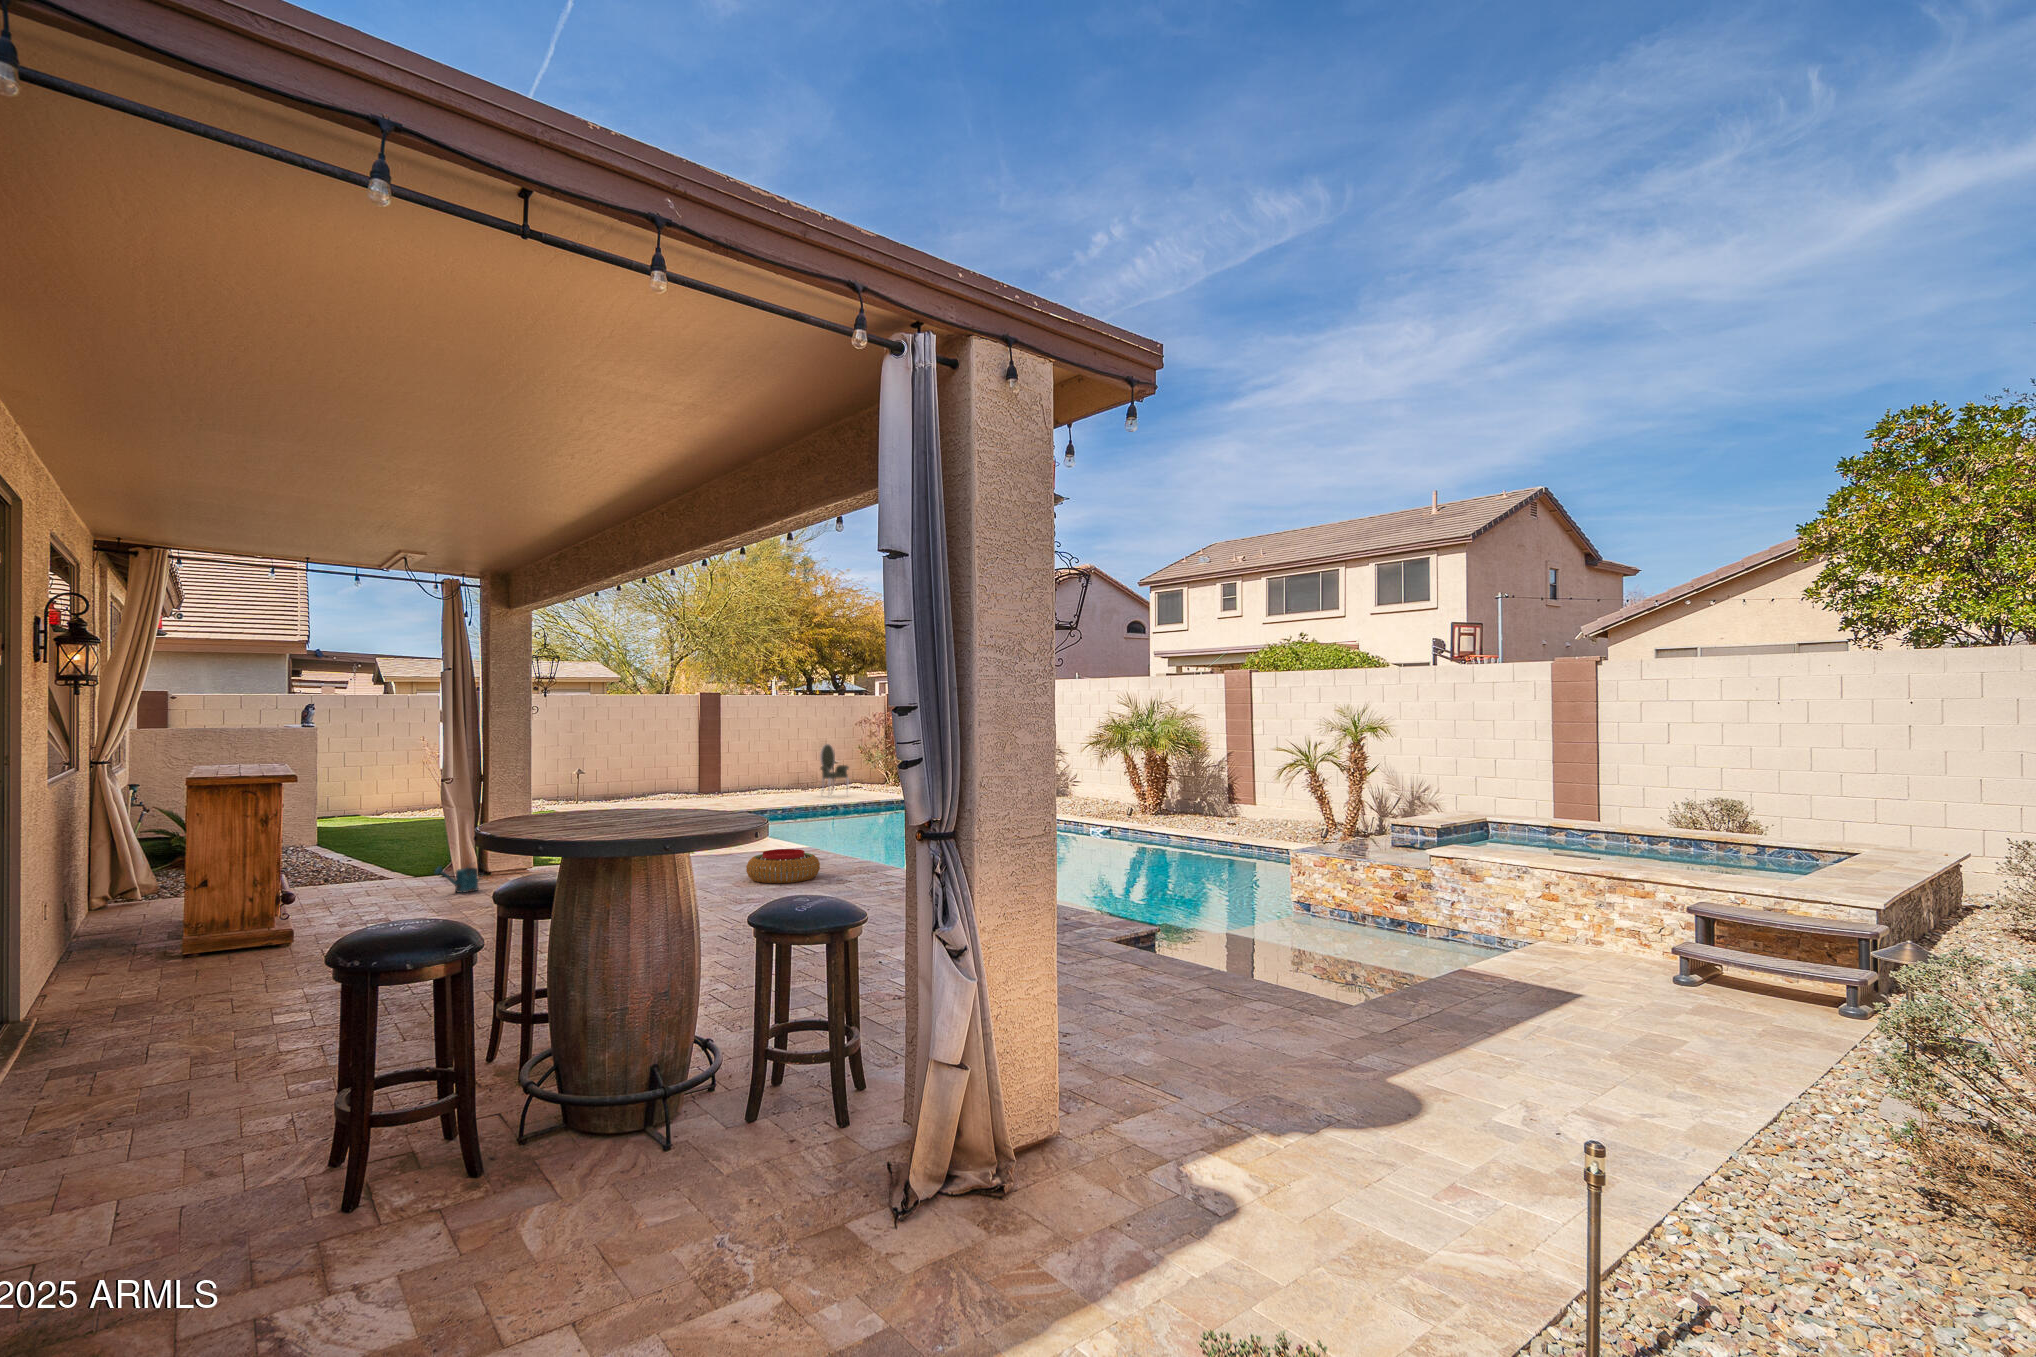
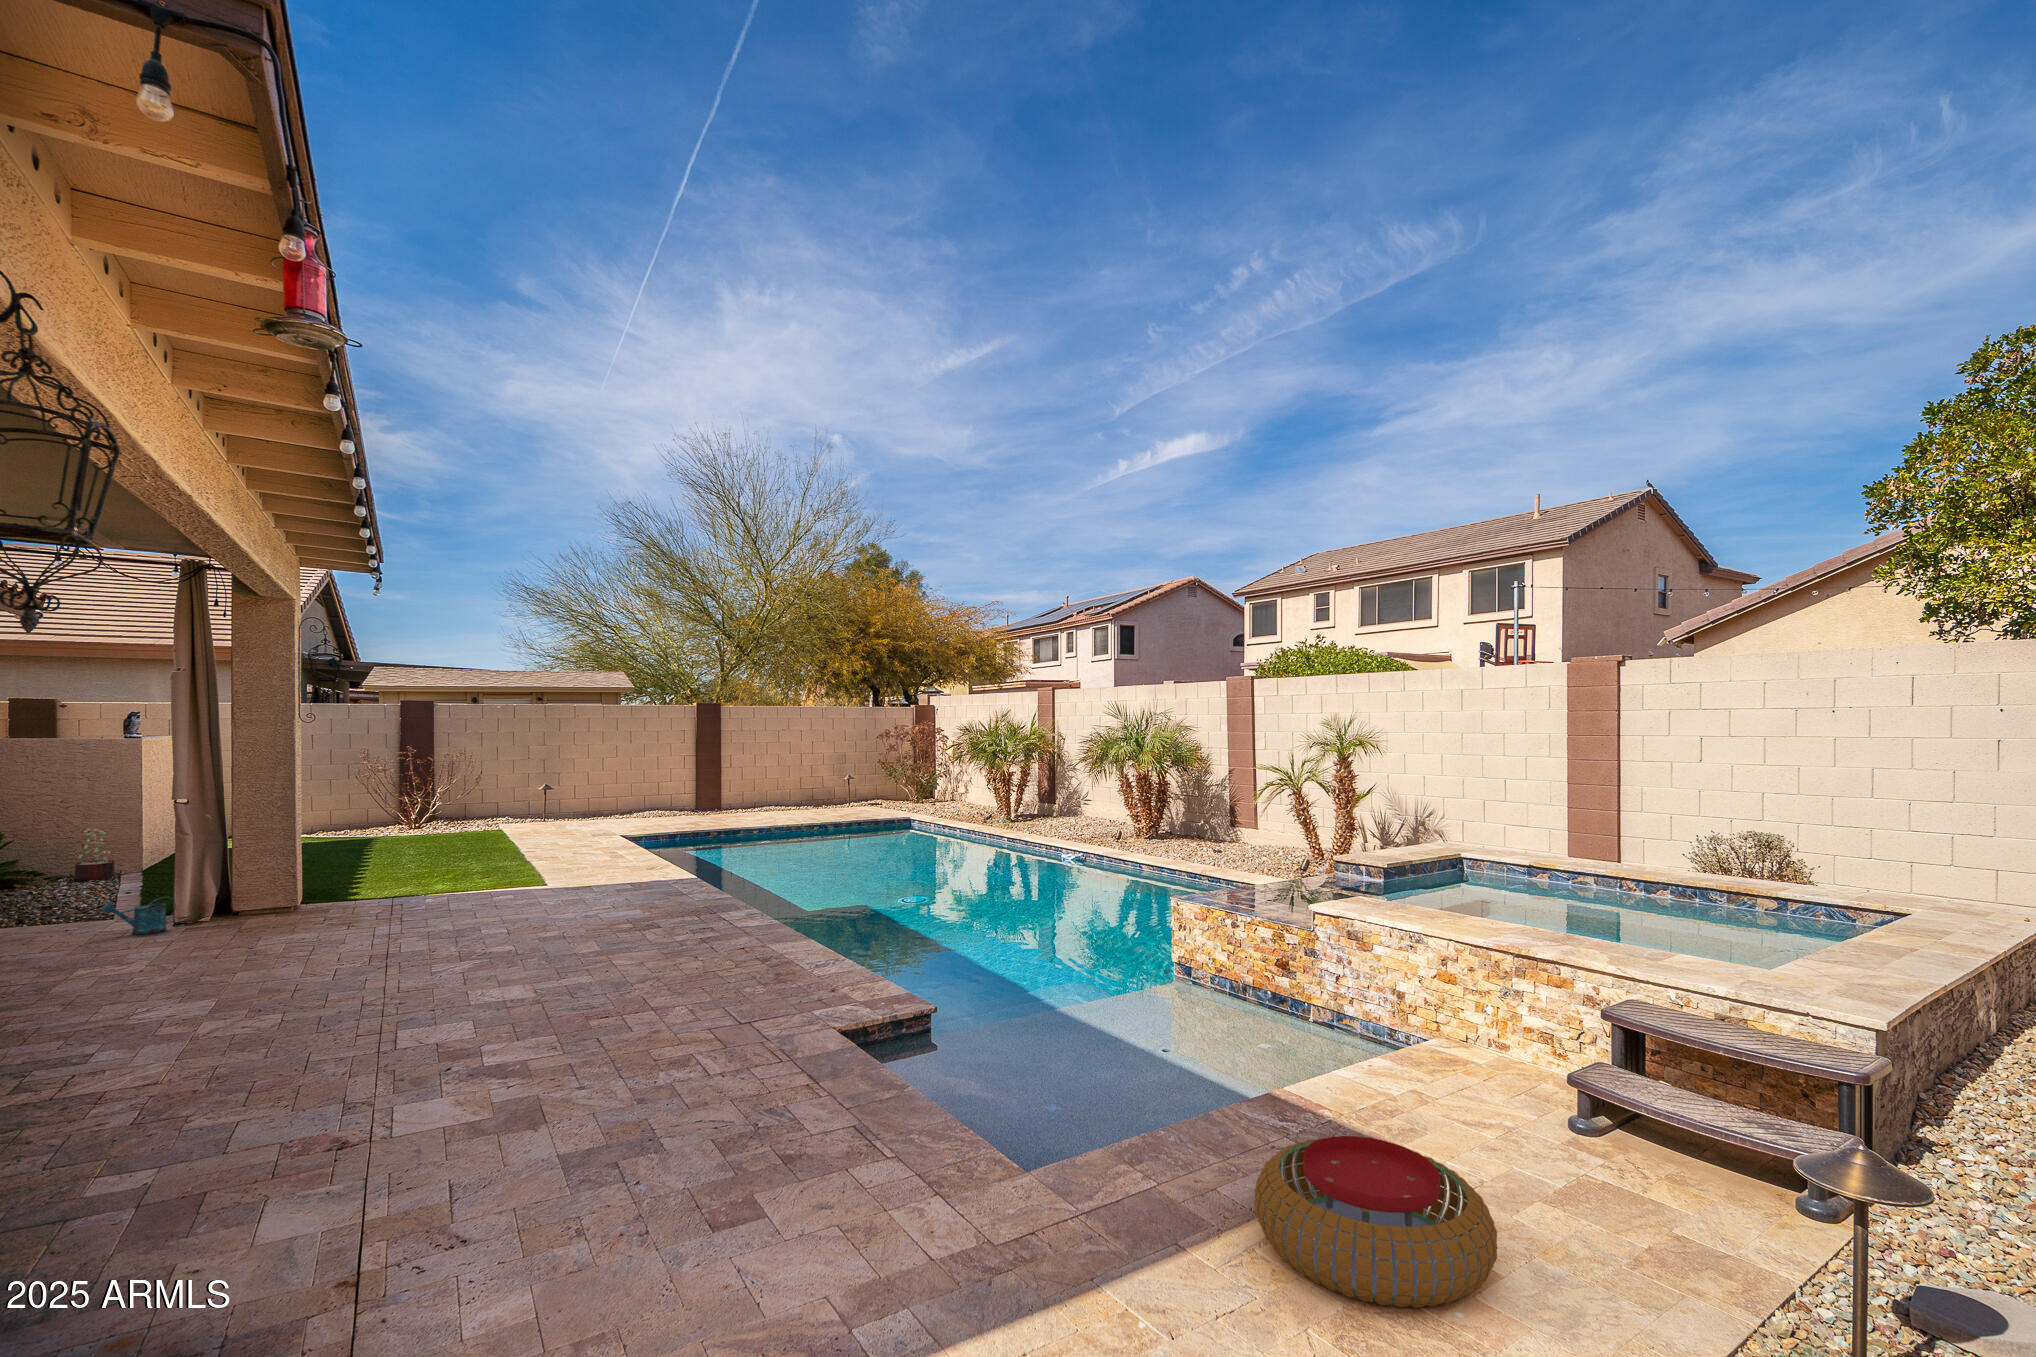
armchair: present [820,744,849,791] -> none [747,751,780,812]
decorative plant: none [319,810,352,856] -> present [74,827,115,880]
pouf: present [746,849,820,883] -> present [1254,1136,1497,1308]

